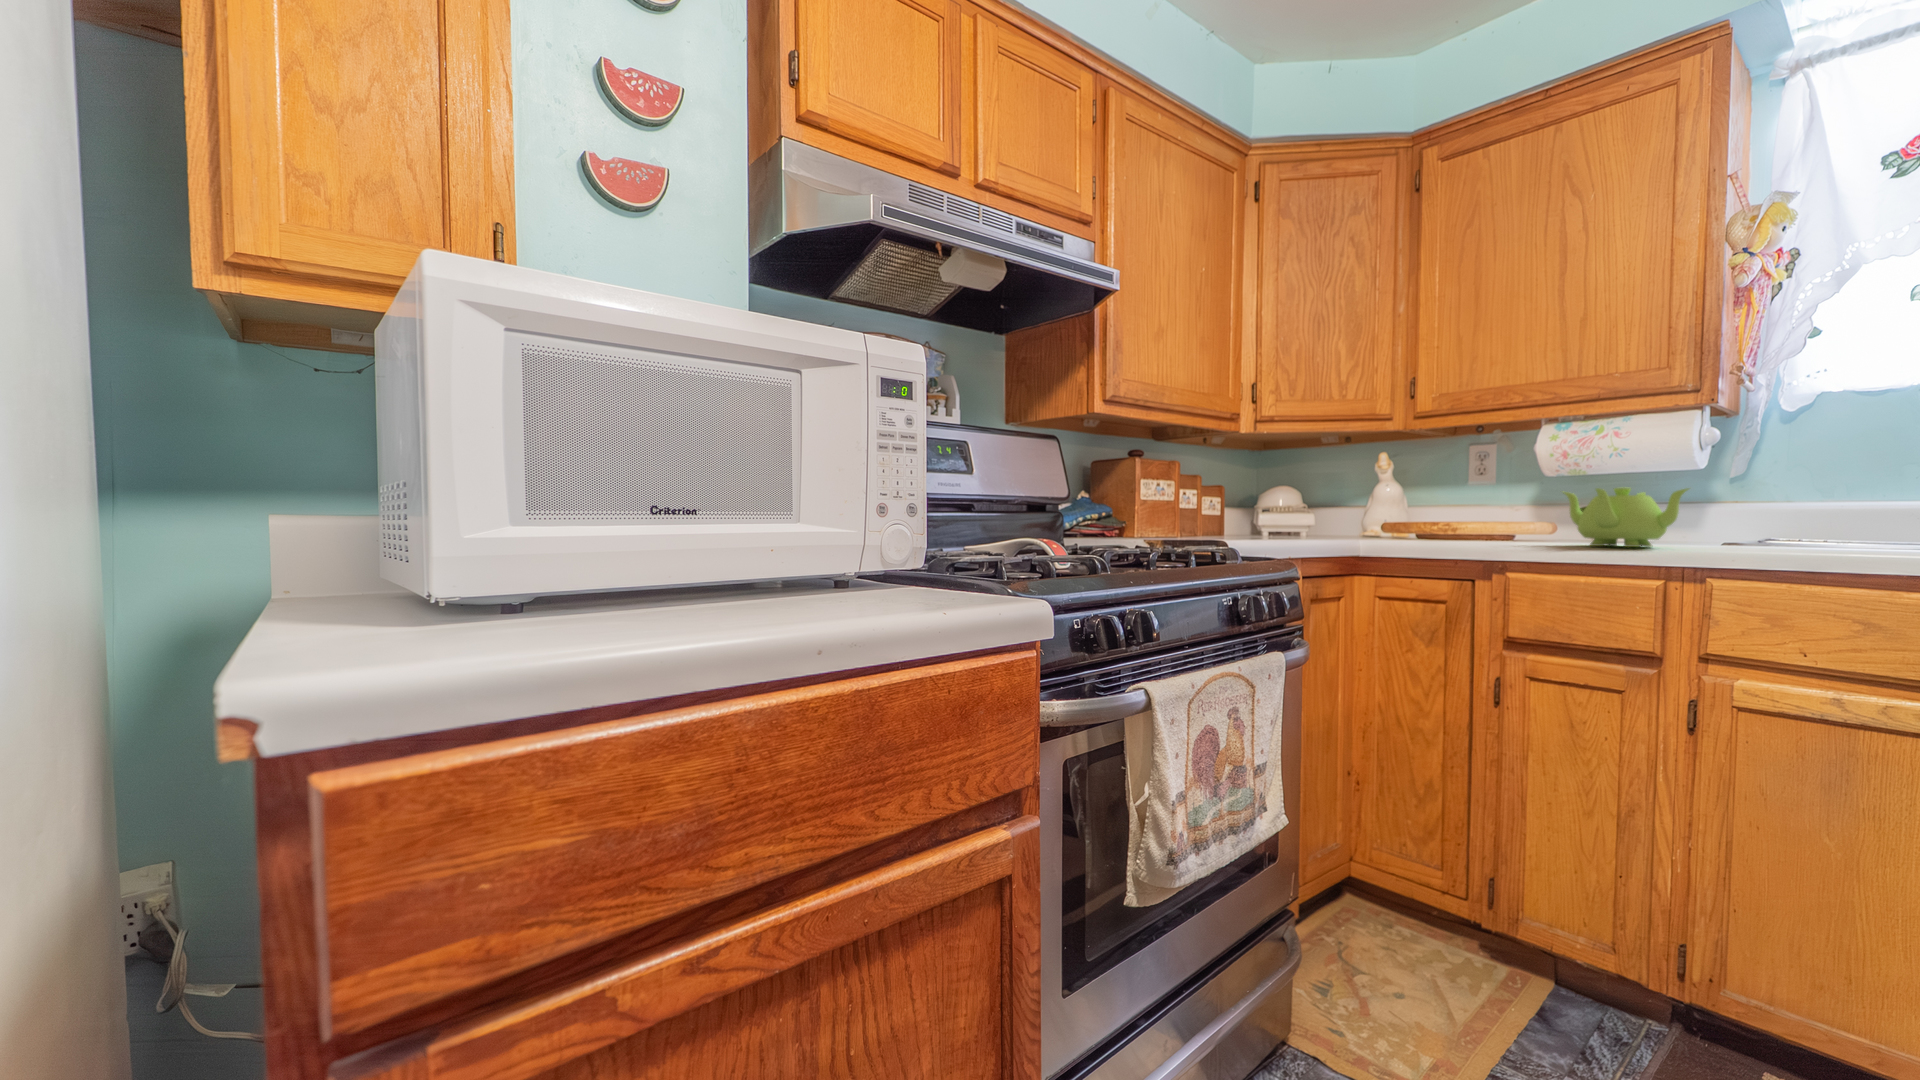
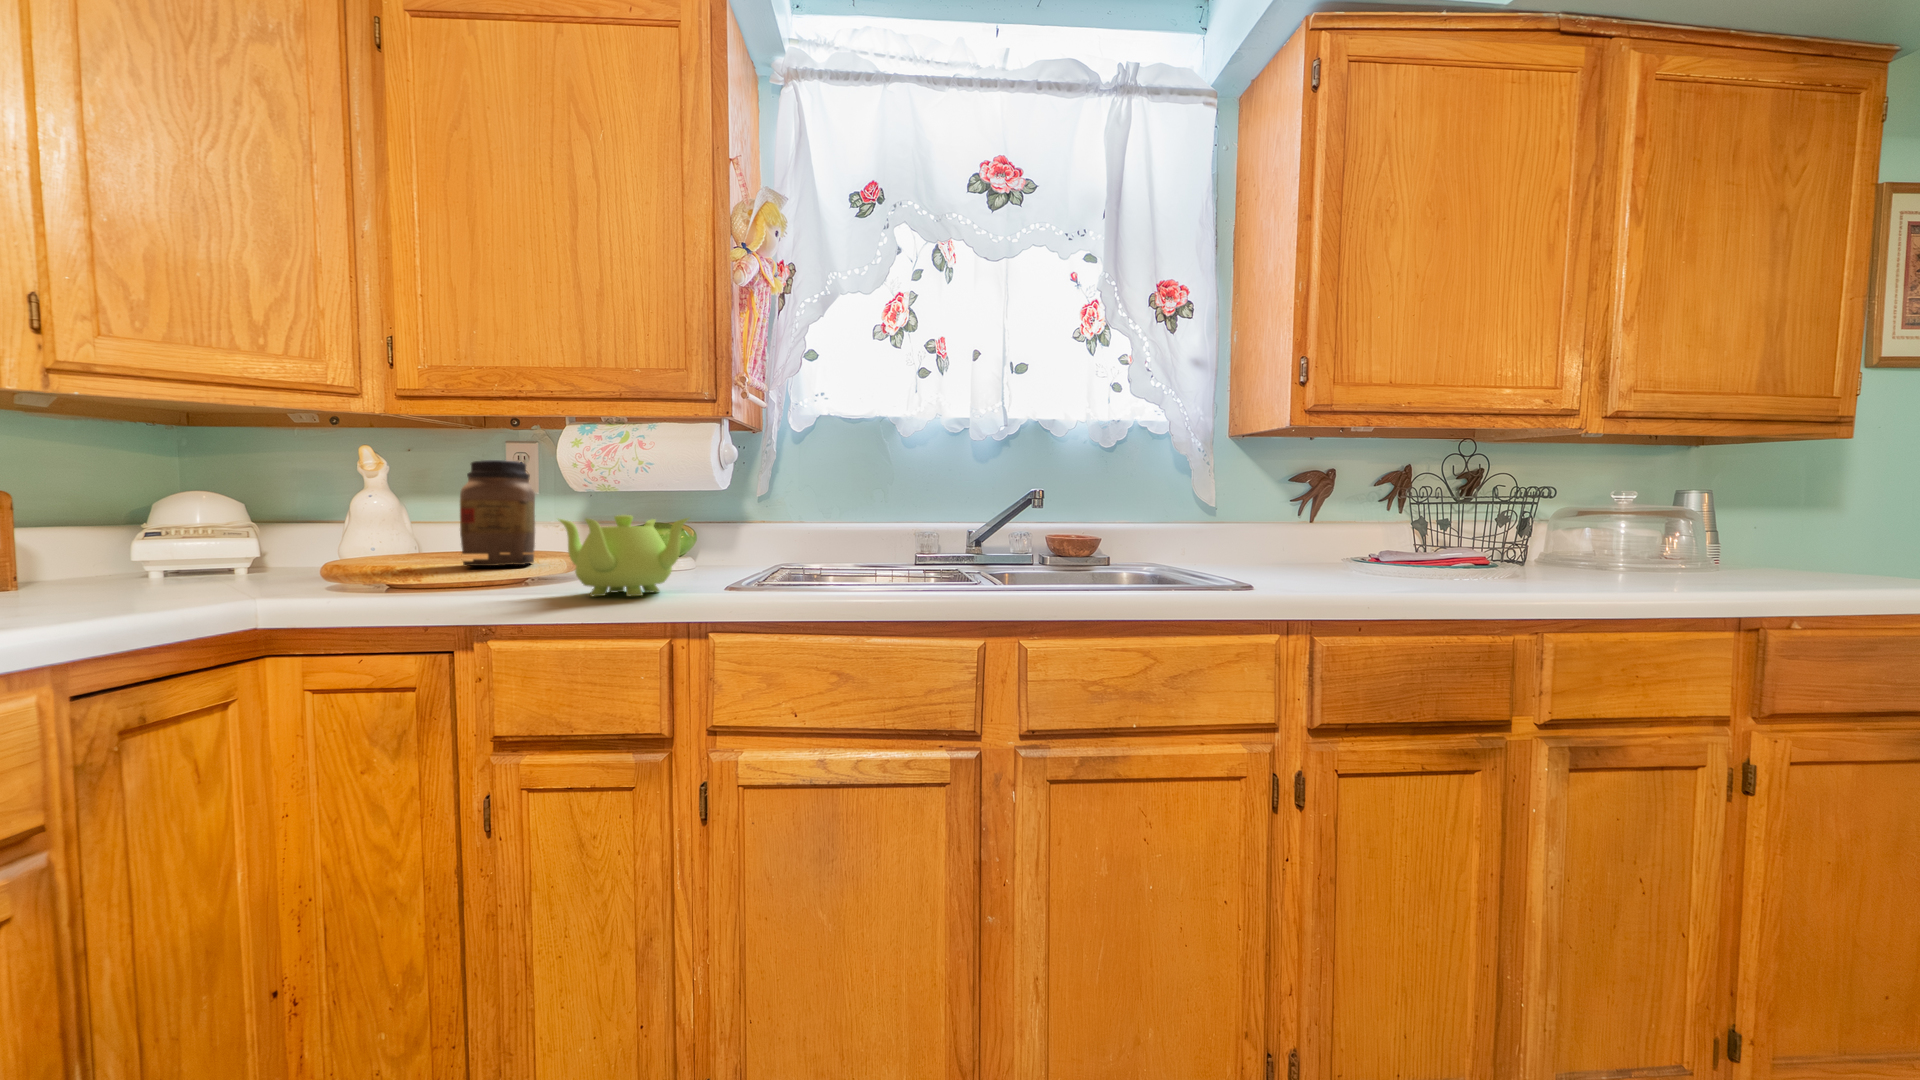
jar: none [1453,456,1509,532] -> present [460,460,535,566]

